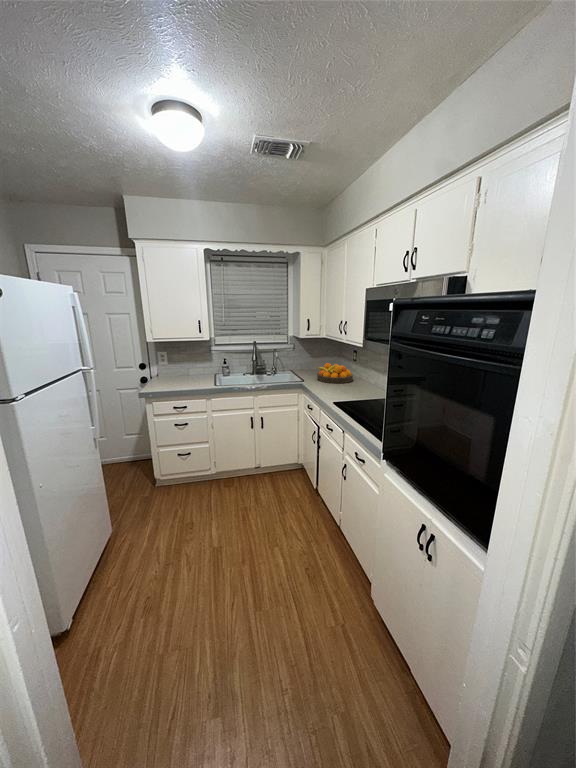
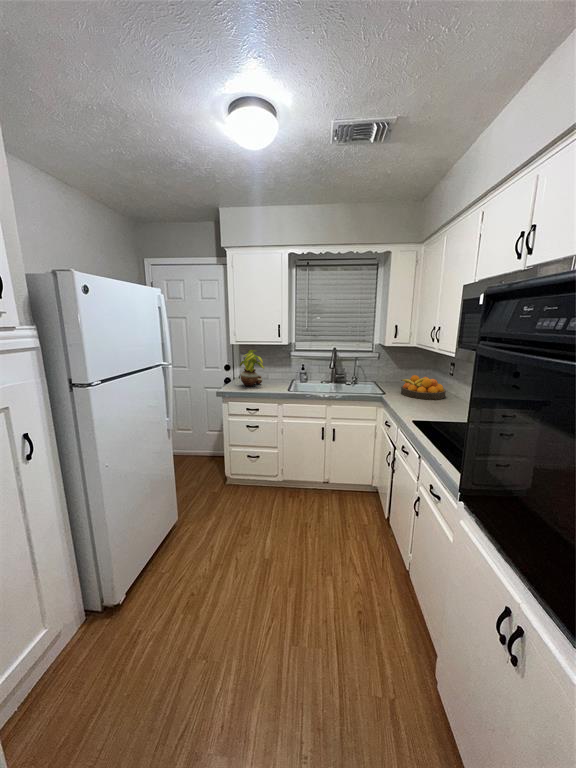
potted plant: none [159,347,188,385] -> present [240,350,264,387]

